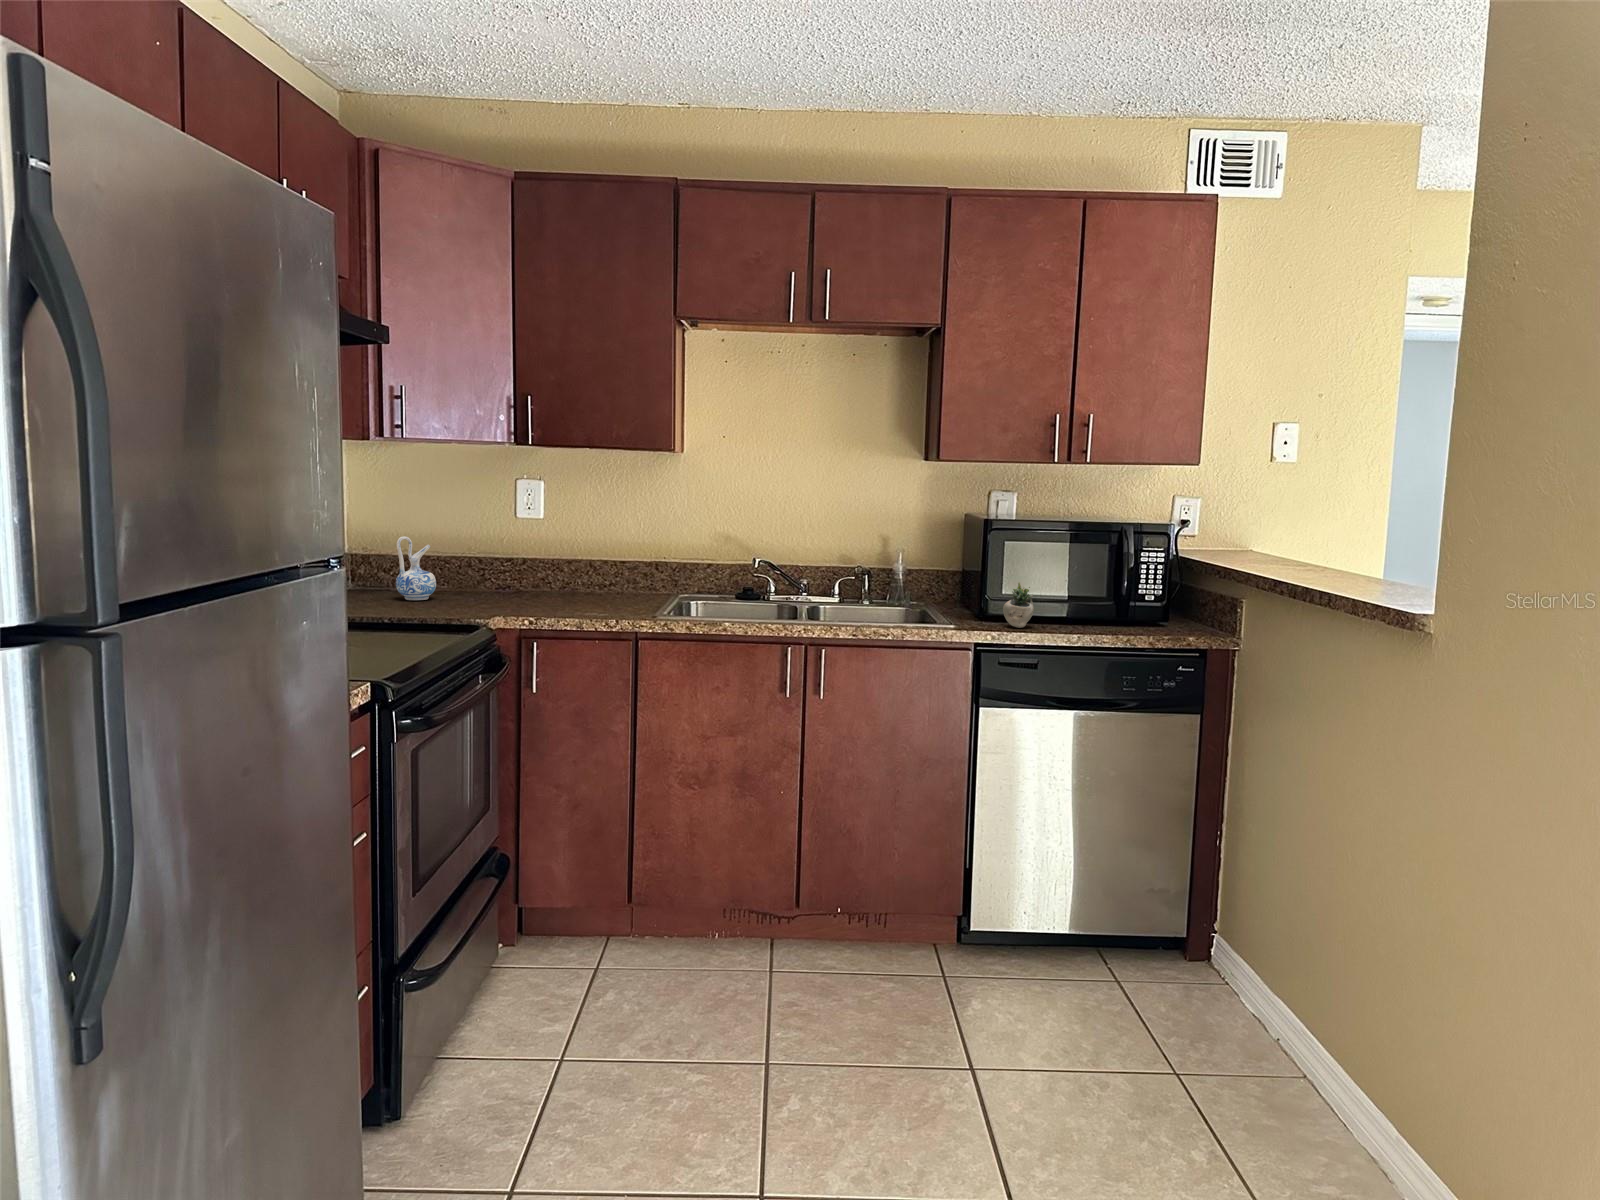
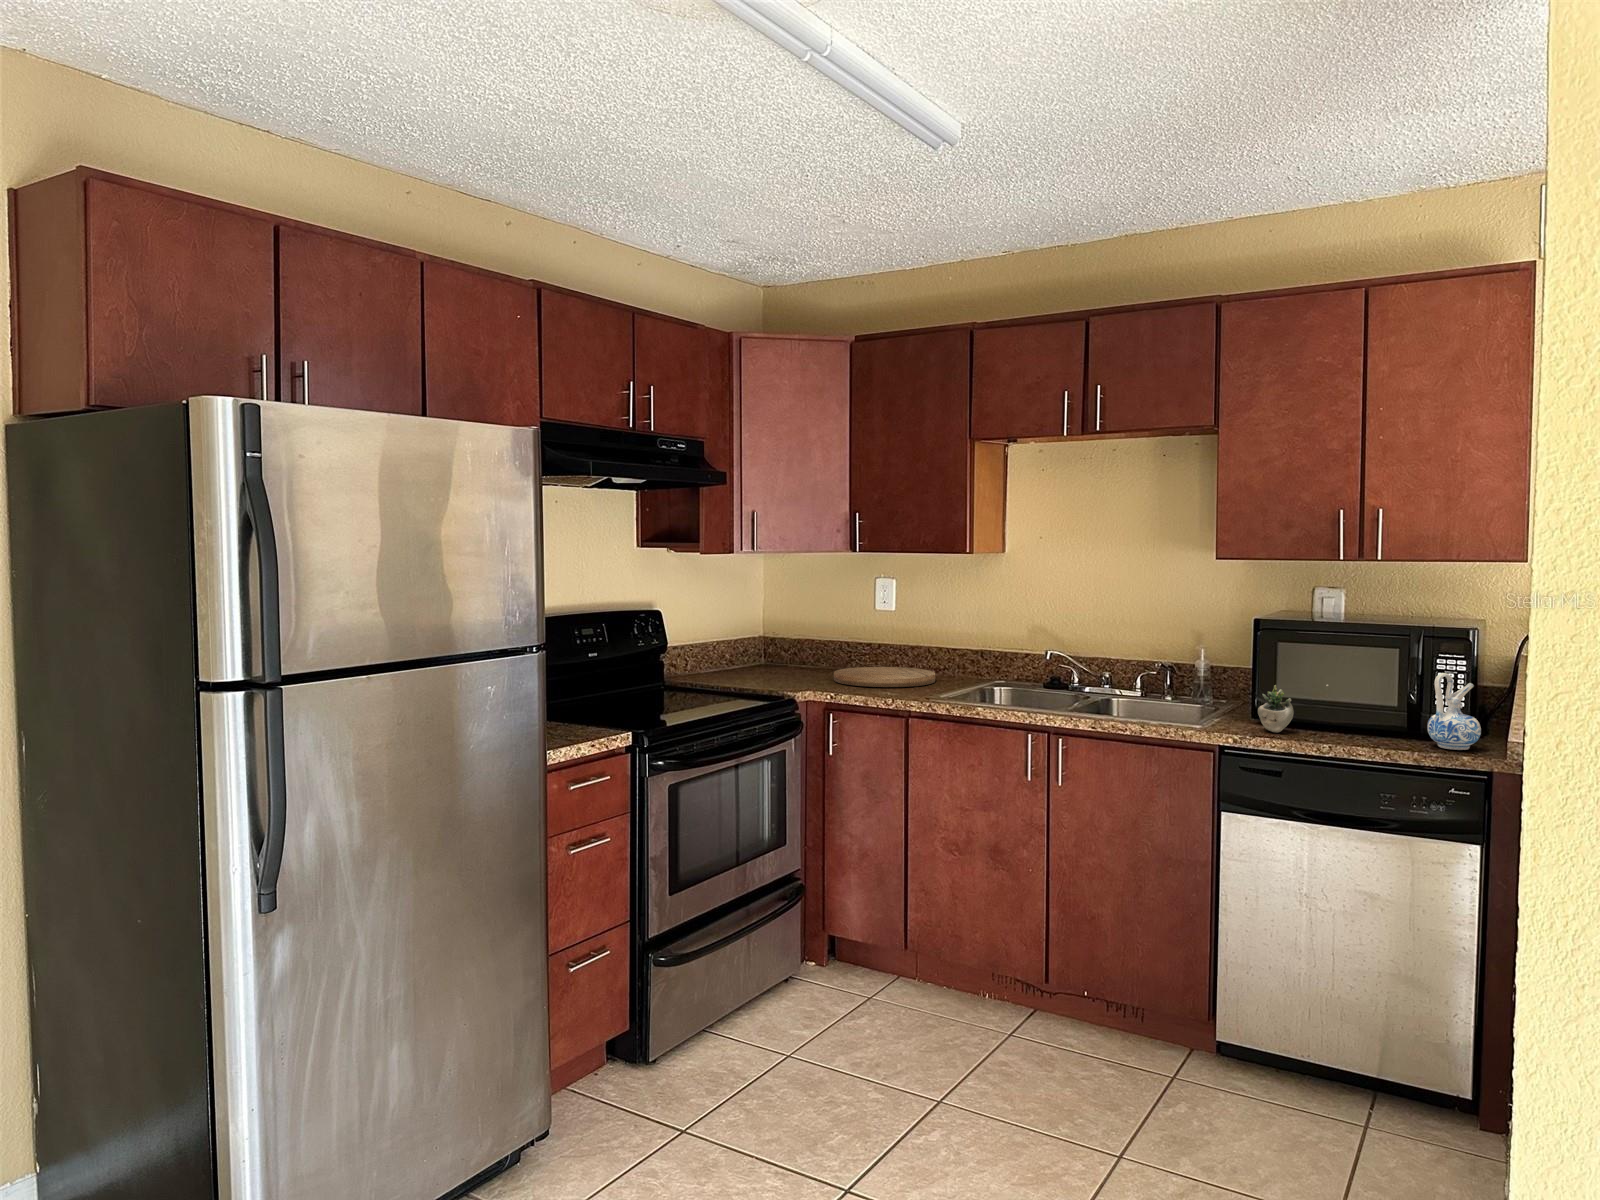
ceramic pitcher: present [396,536,436,600] -> present [1427,673,1481,750]
cutting board: none [491,585,615,608] -> present [834,667,935,687]

